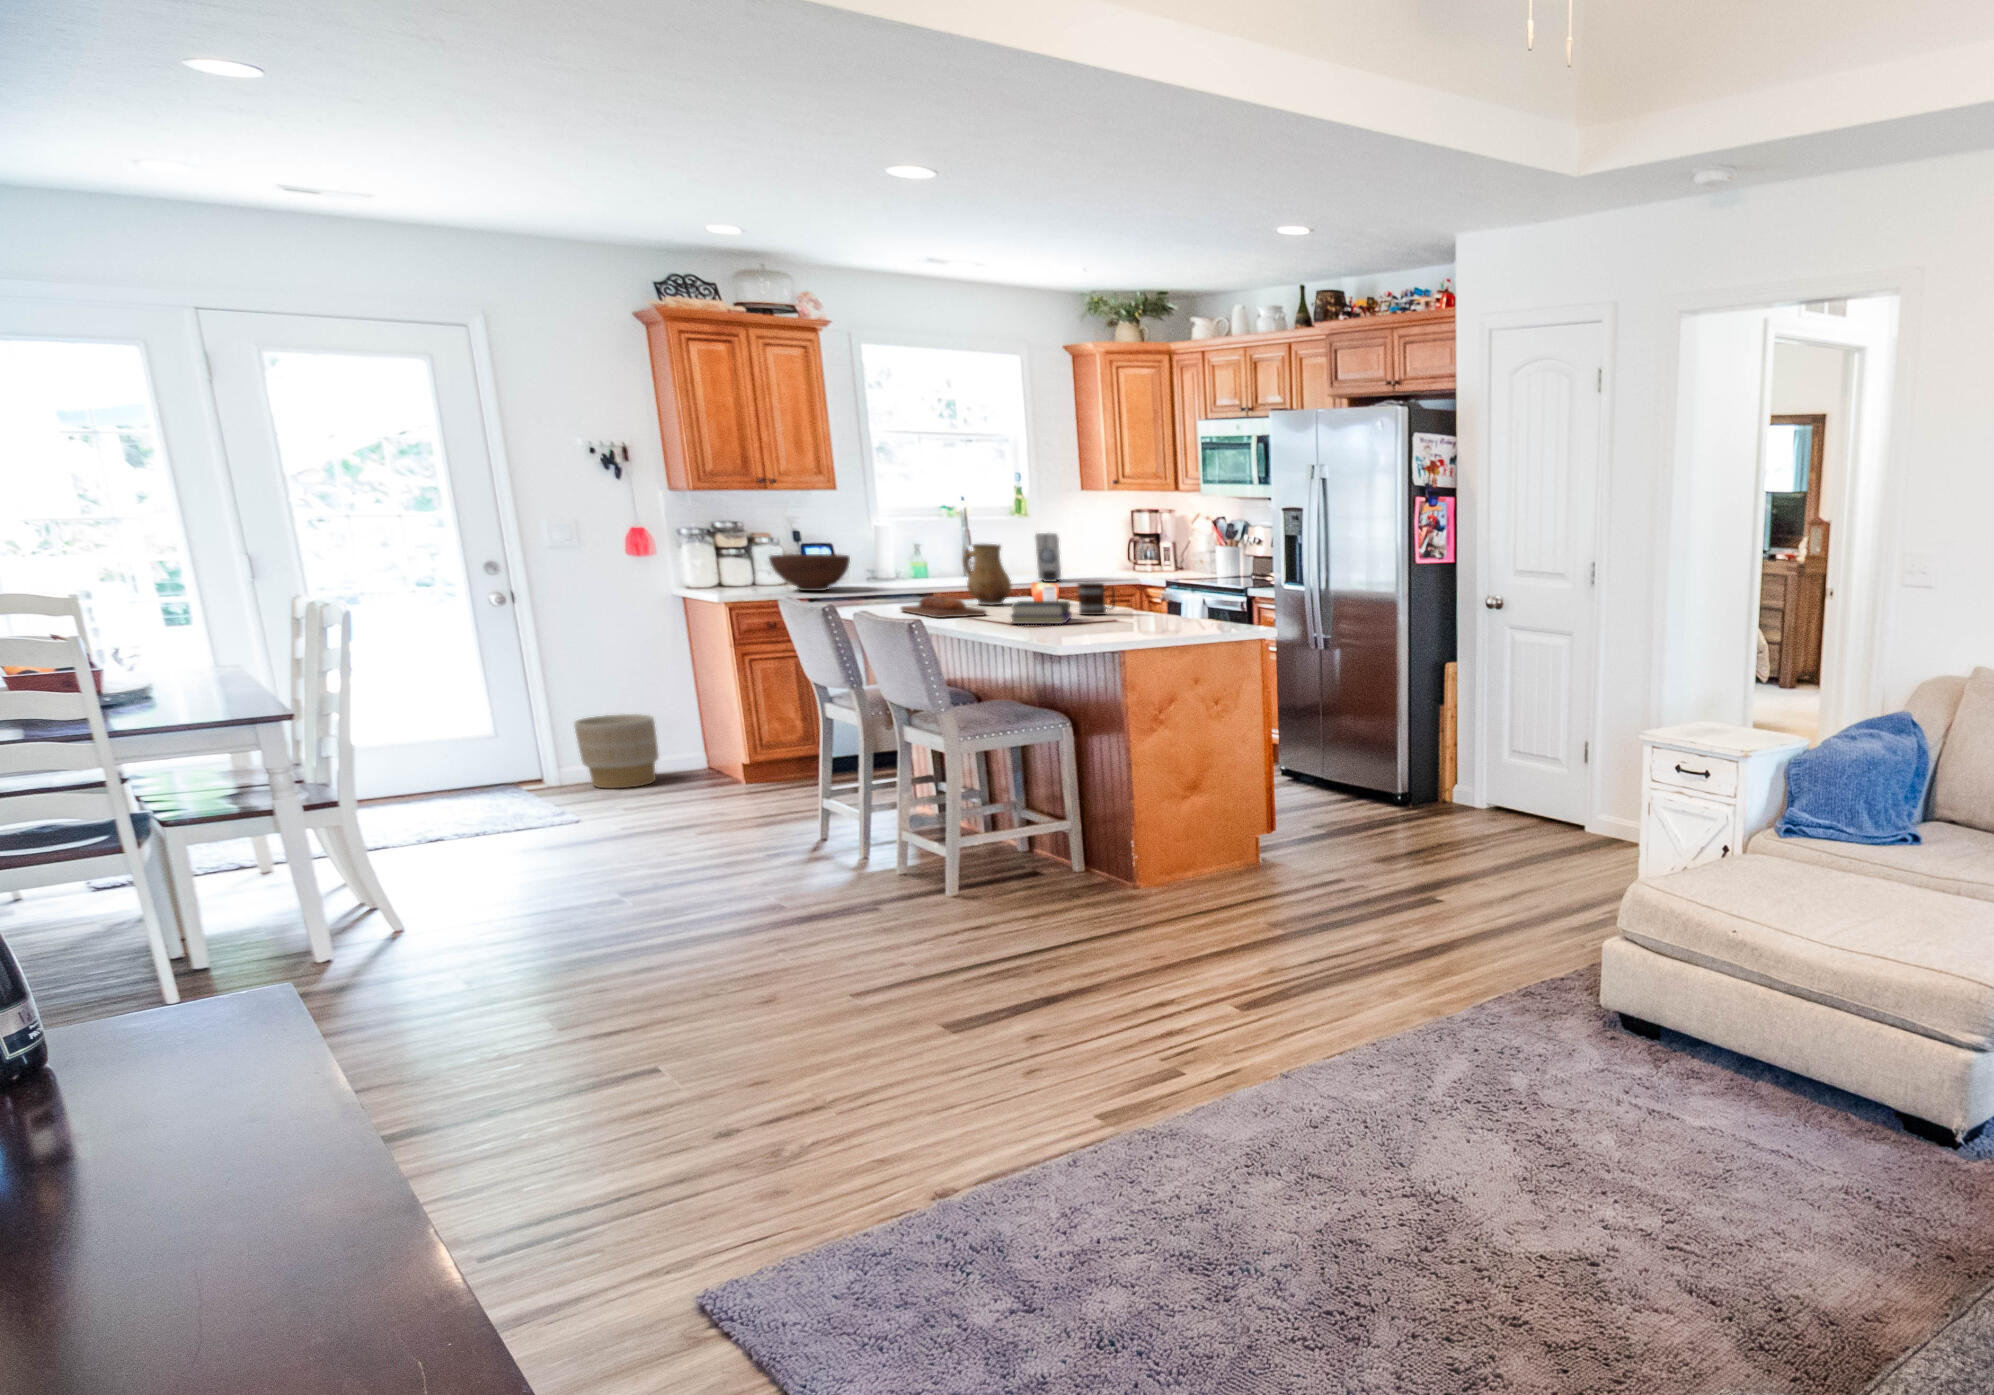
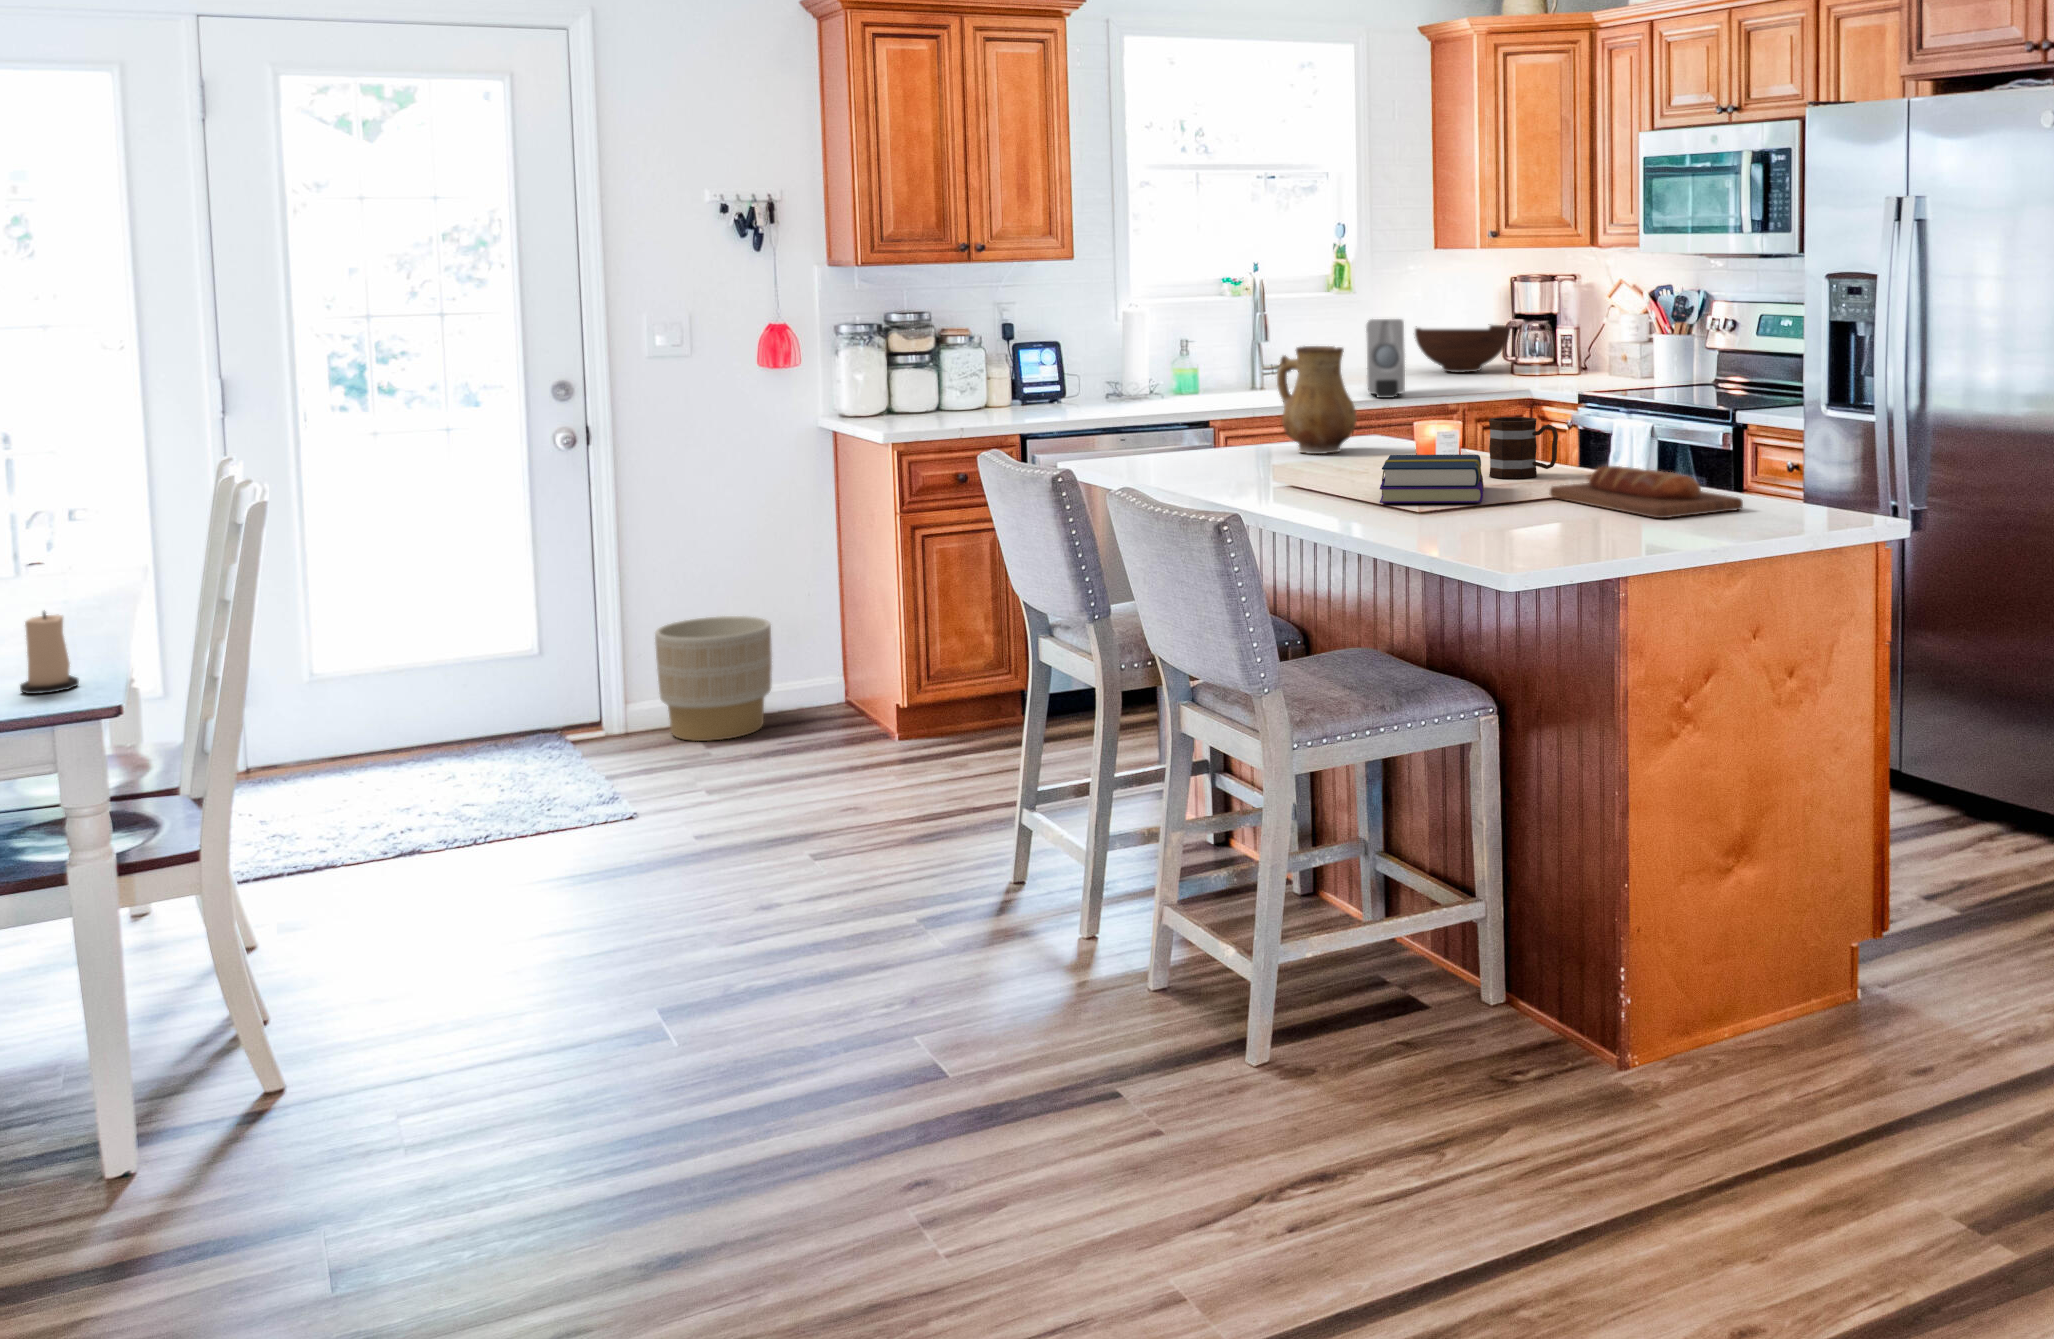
fruit bowl: present [769,554,850,591] -> present [1414,325,1510,373]
bread loaf: present [900,596,986,618] -> present [1550,466,1743,518]
candle: none [214,665,252,711] -> present [20,612,79,694]

